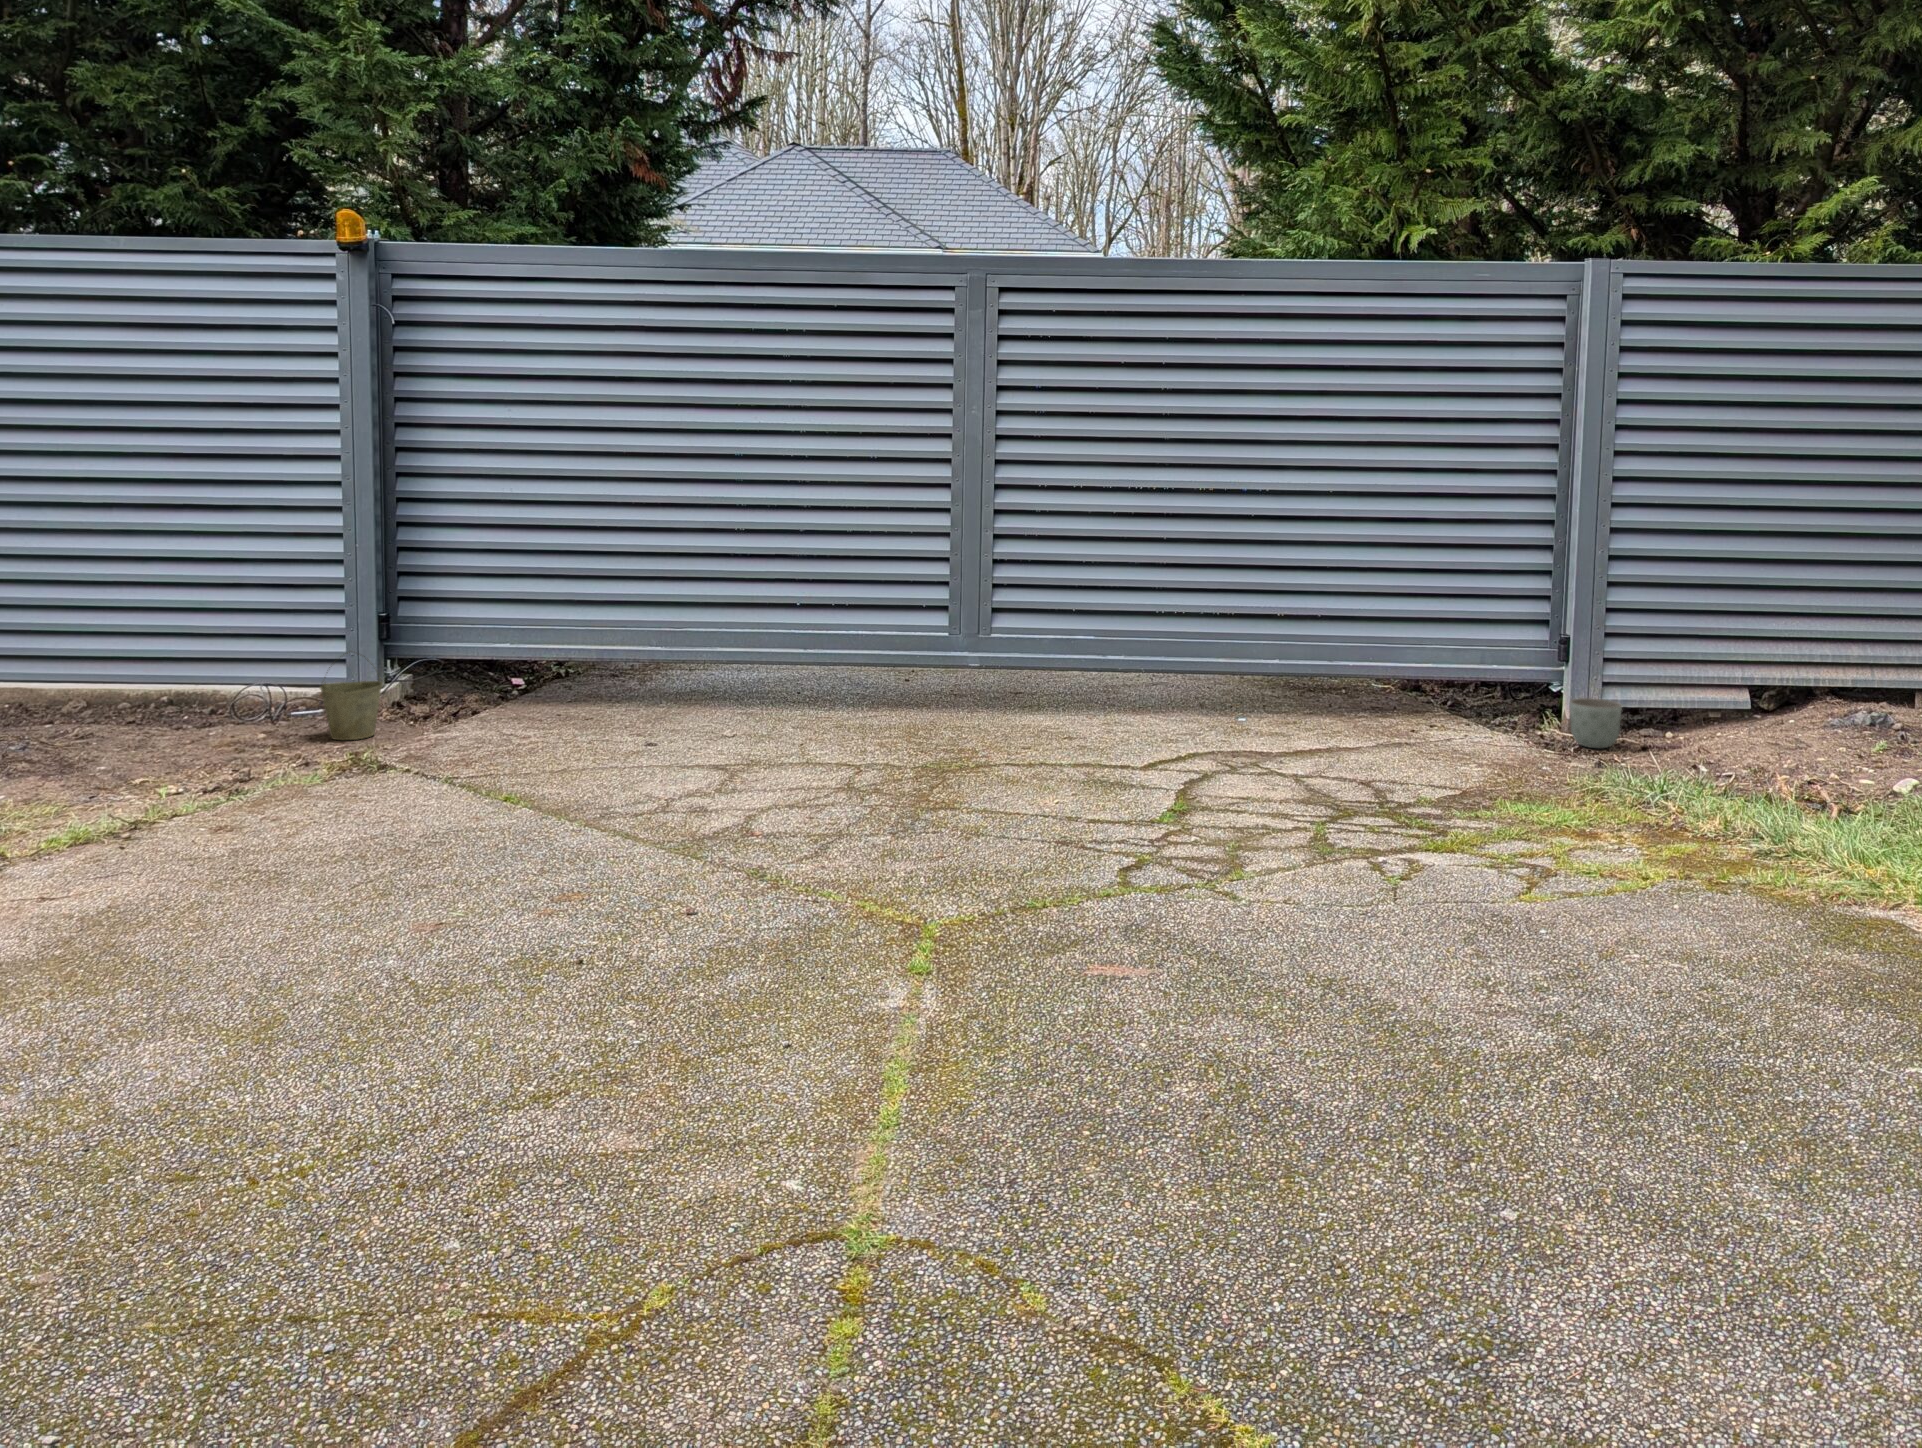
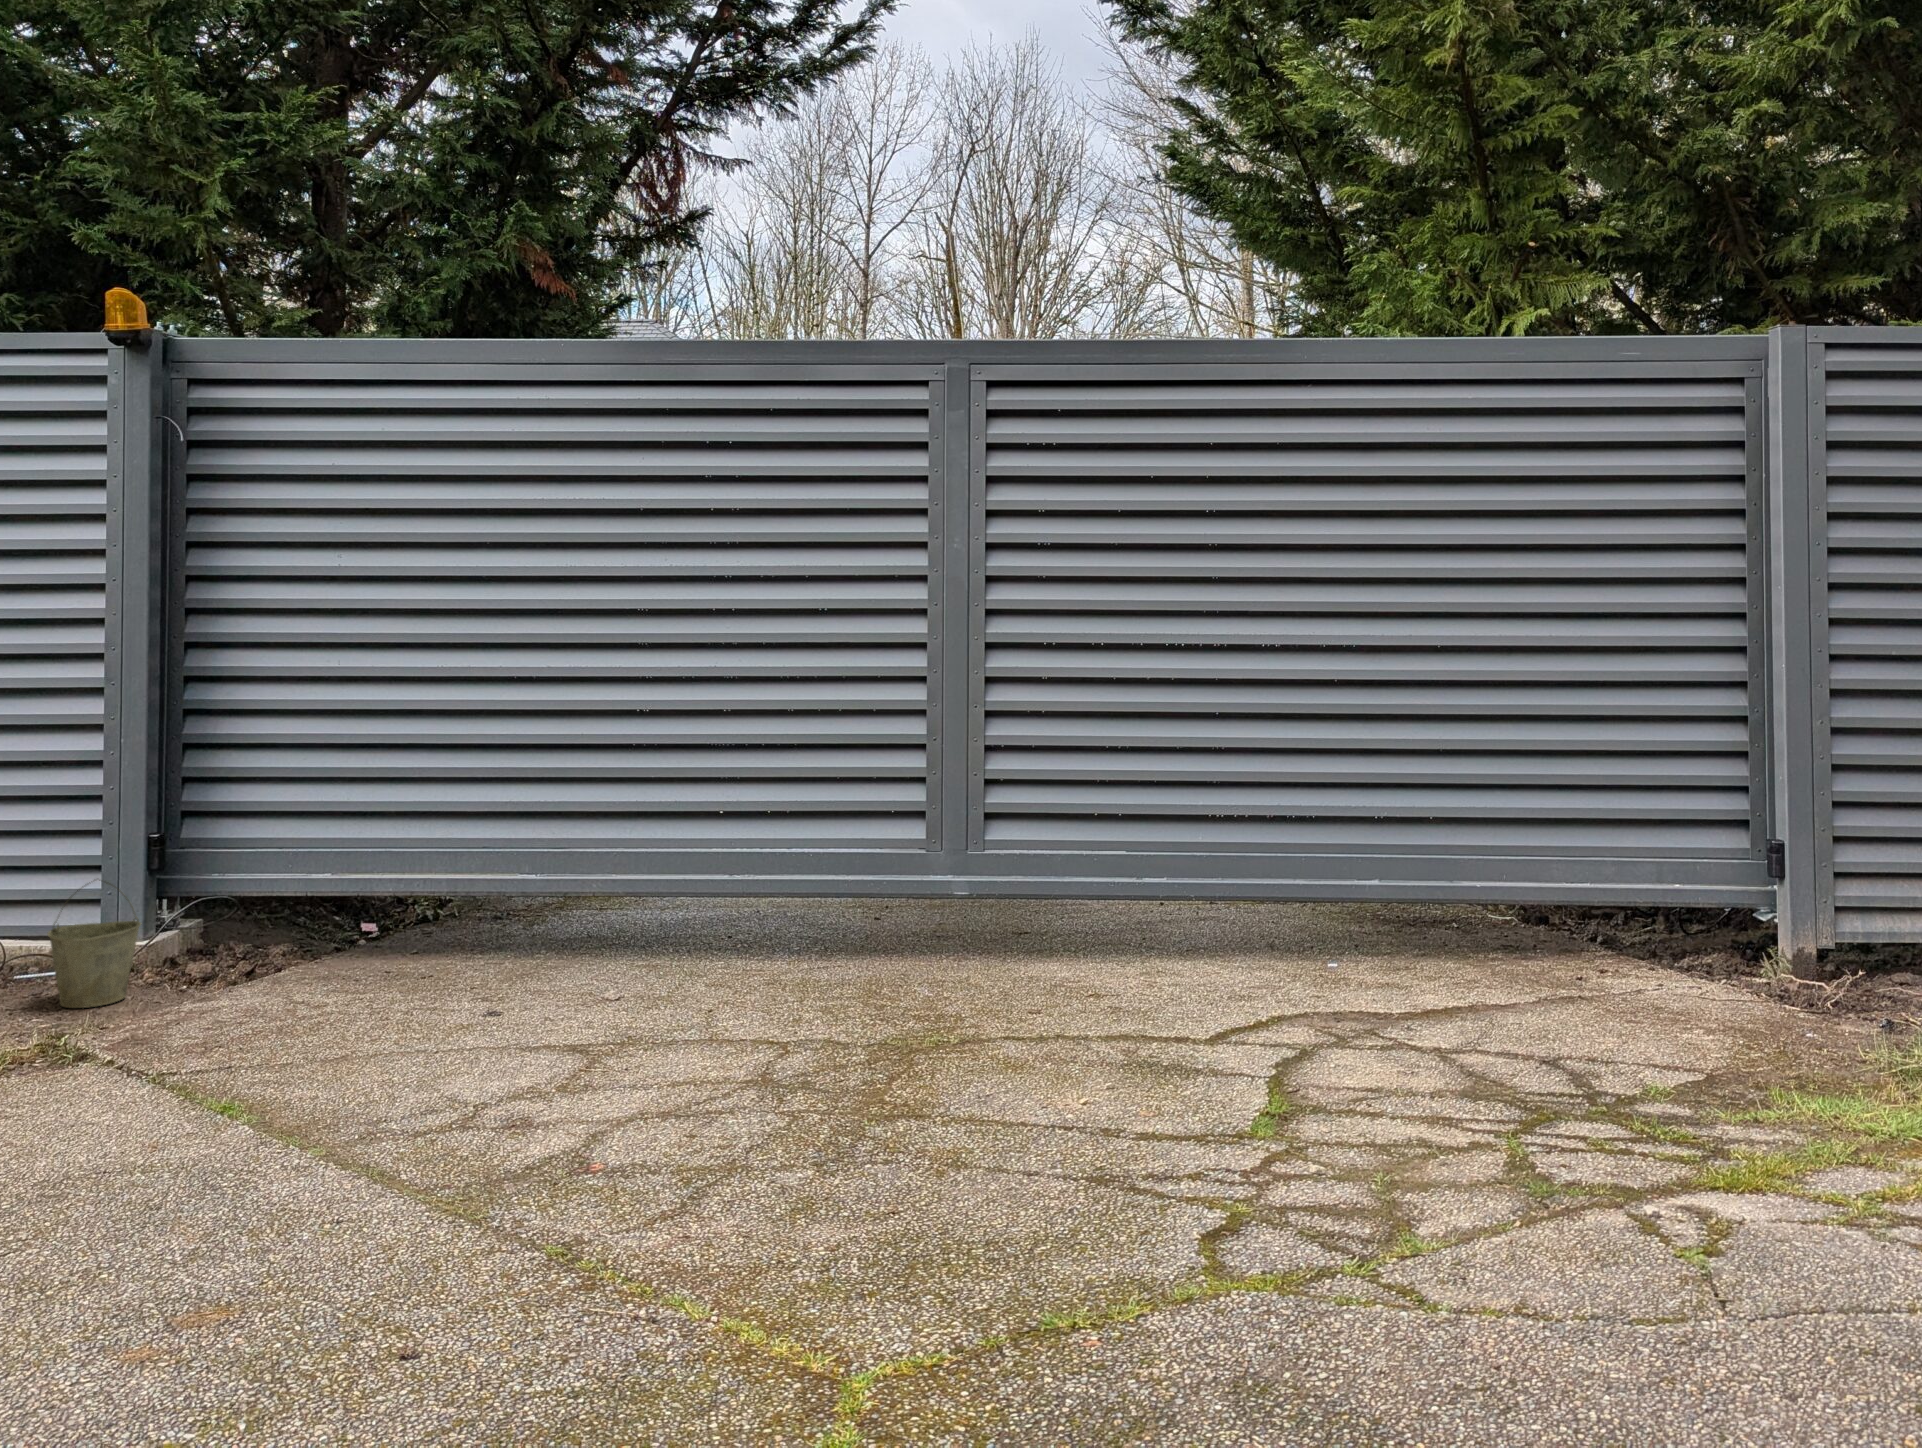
planter: present [1570,698,1622,748] -> none [1799,926,1878,1000]

